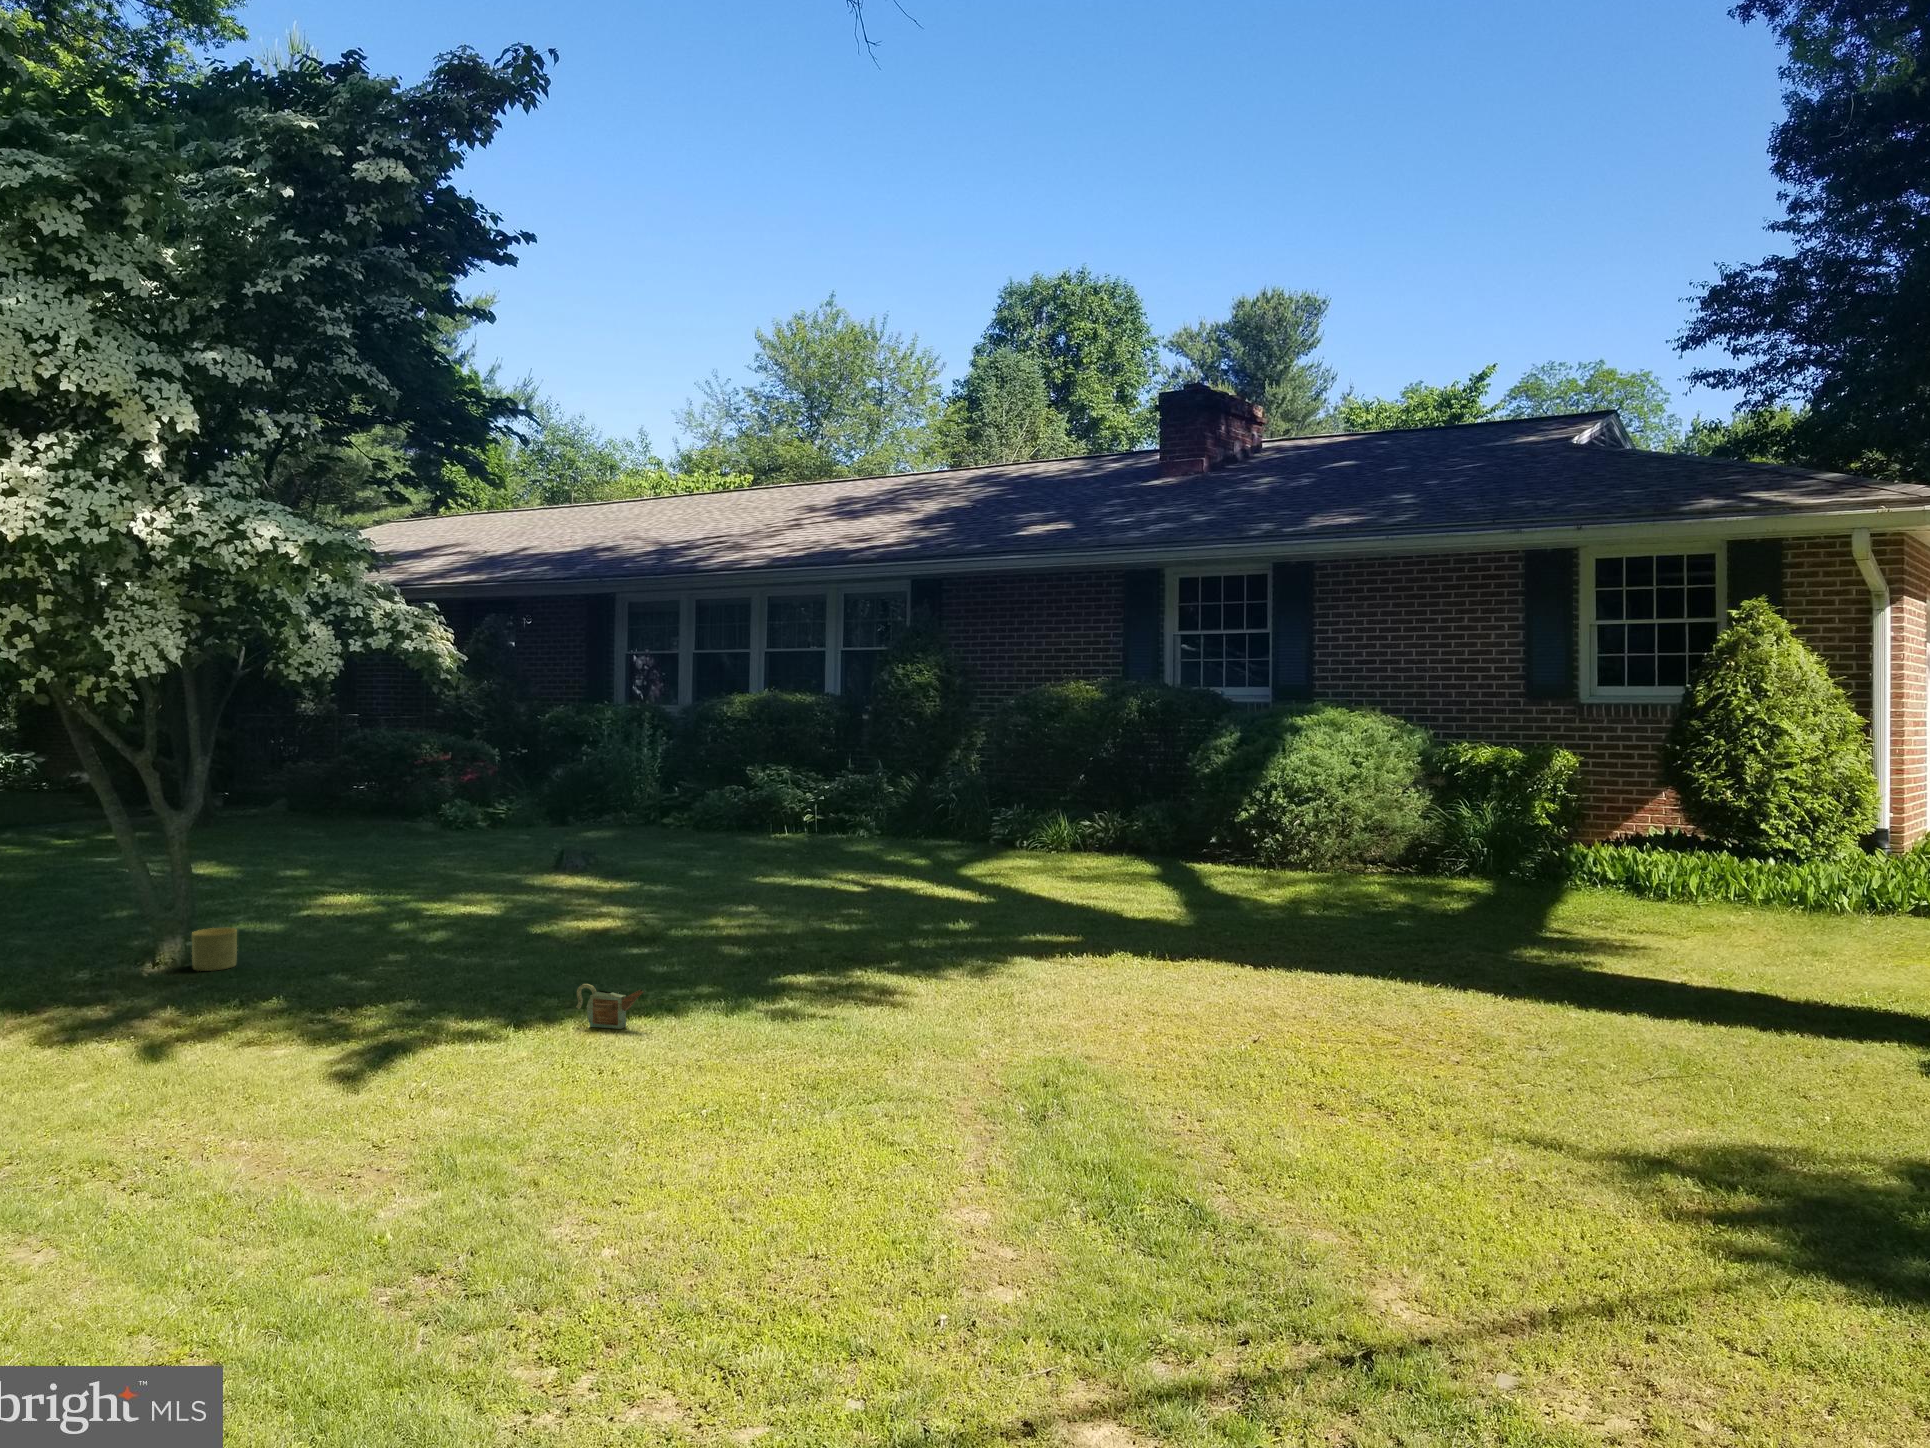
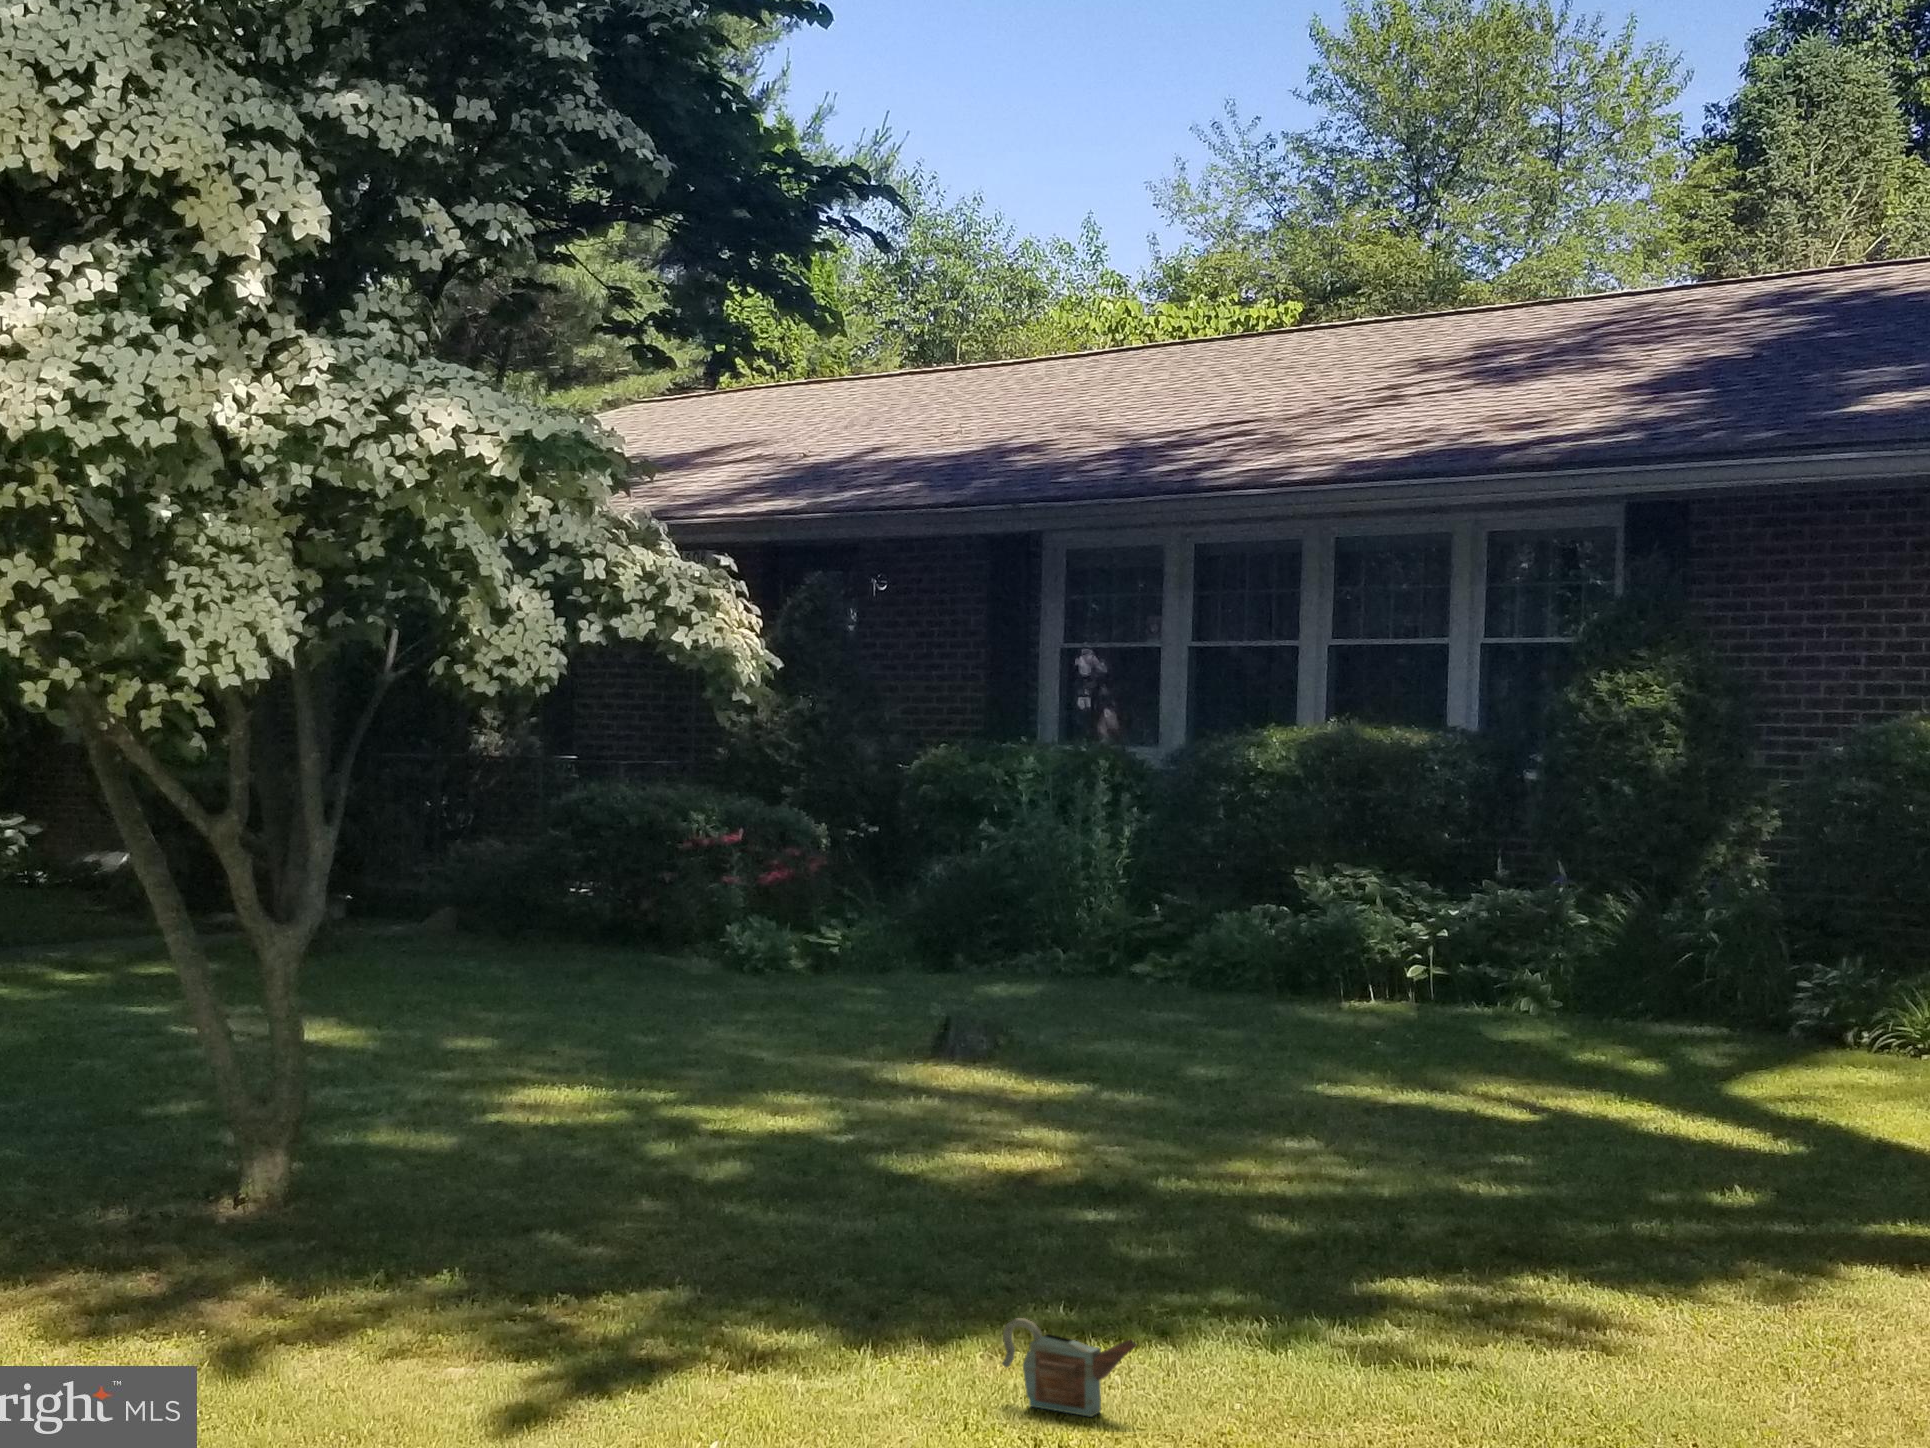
planter: present [192,928,237,971] -> none [316,1146,390,1226]

